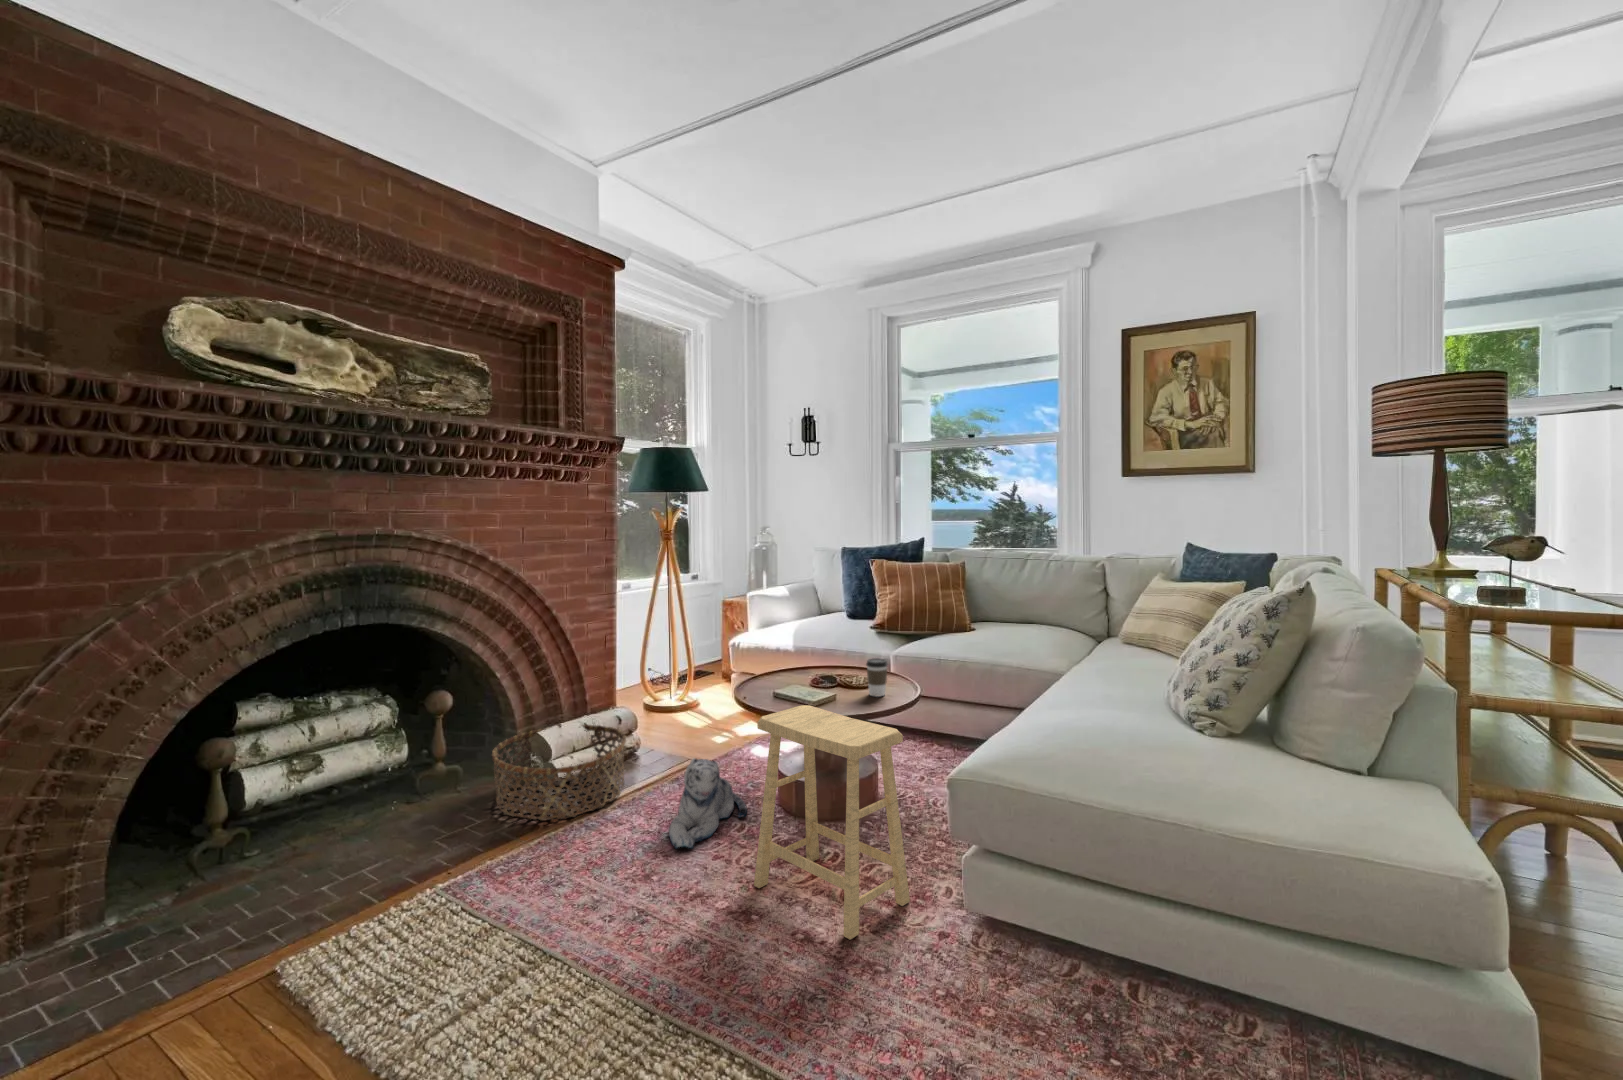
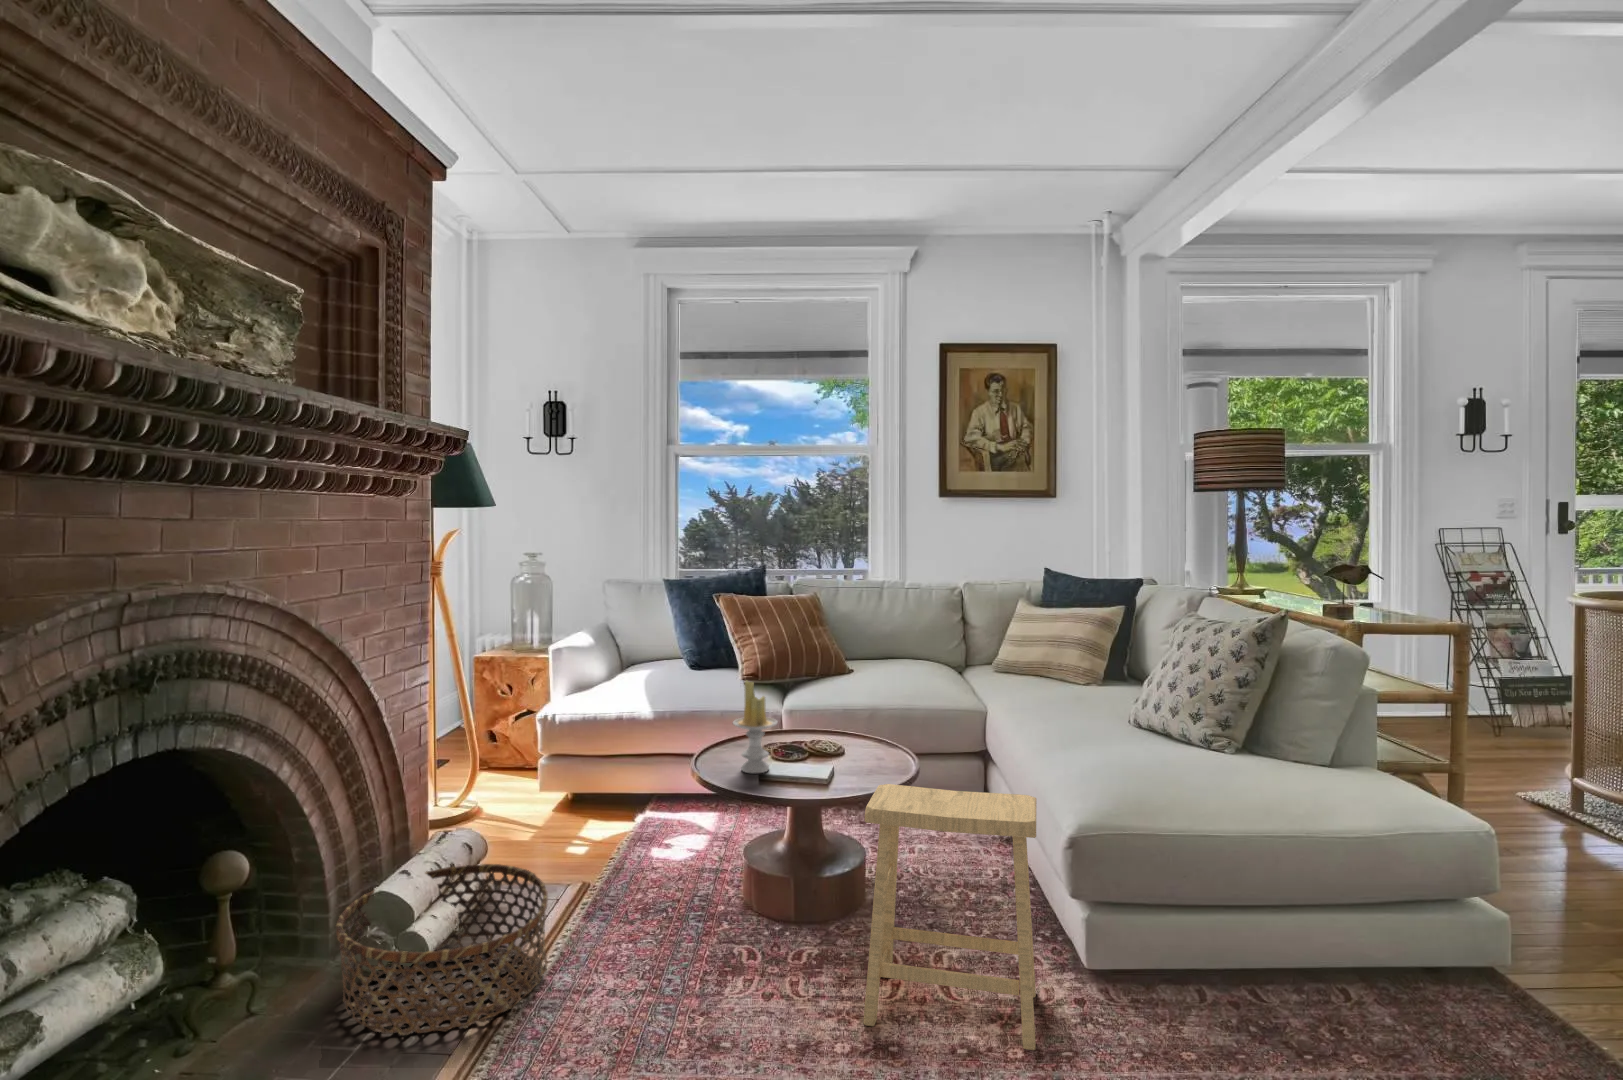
candle: none [773,620,809,692] -> present [733,681,777,773]
coffee cup: present [866,658,888,697] -> none [848,717,875,764]
plush toy: present [669,758,747,848] -> none [660,879,752,1010]

